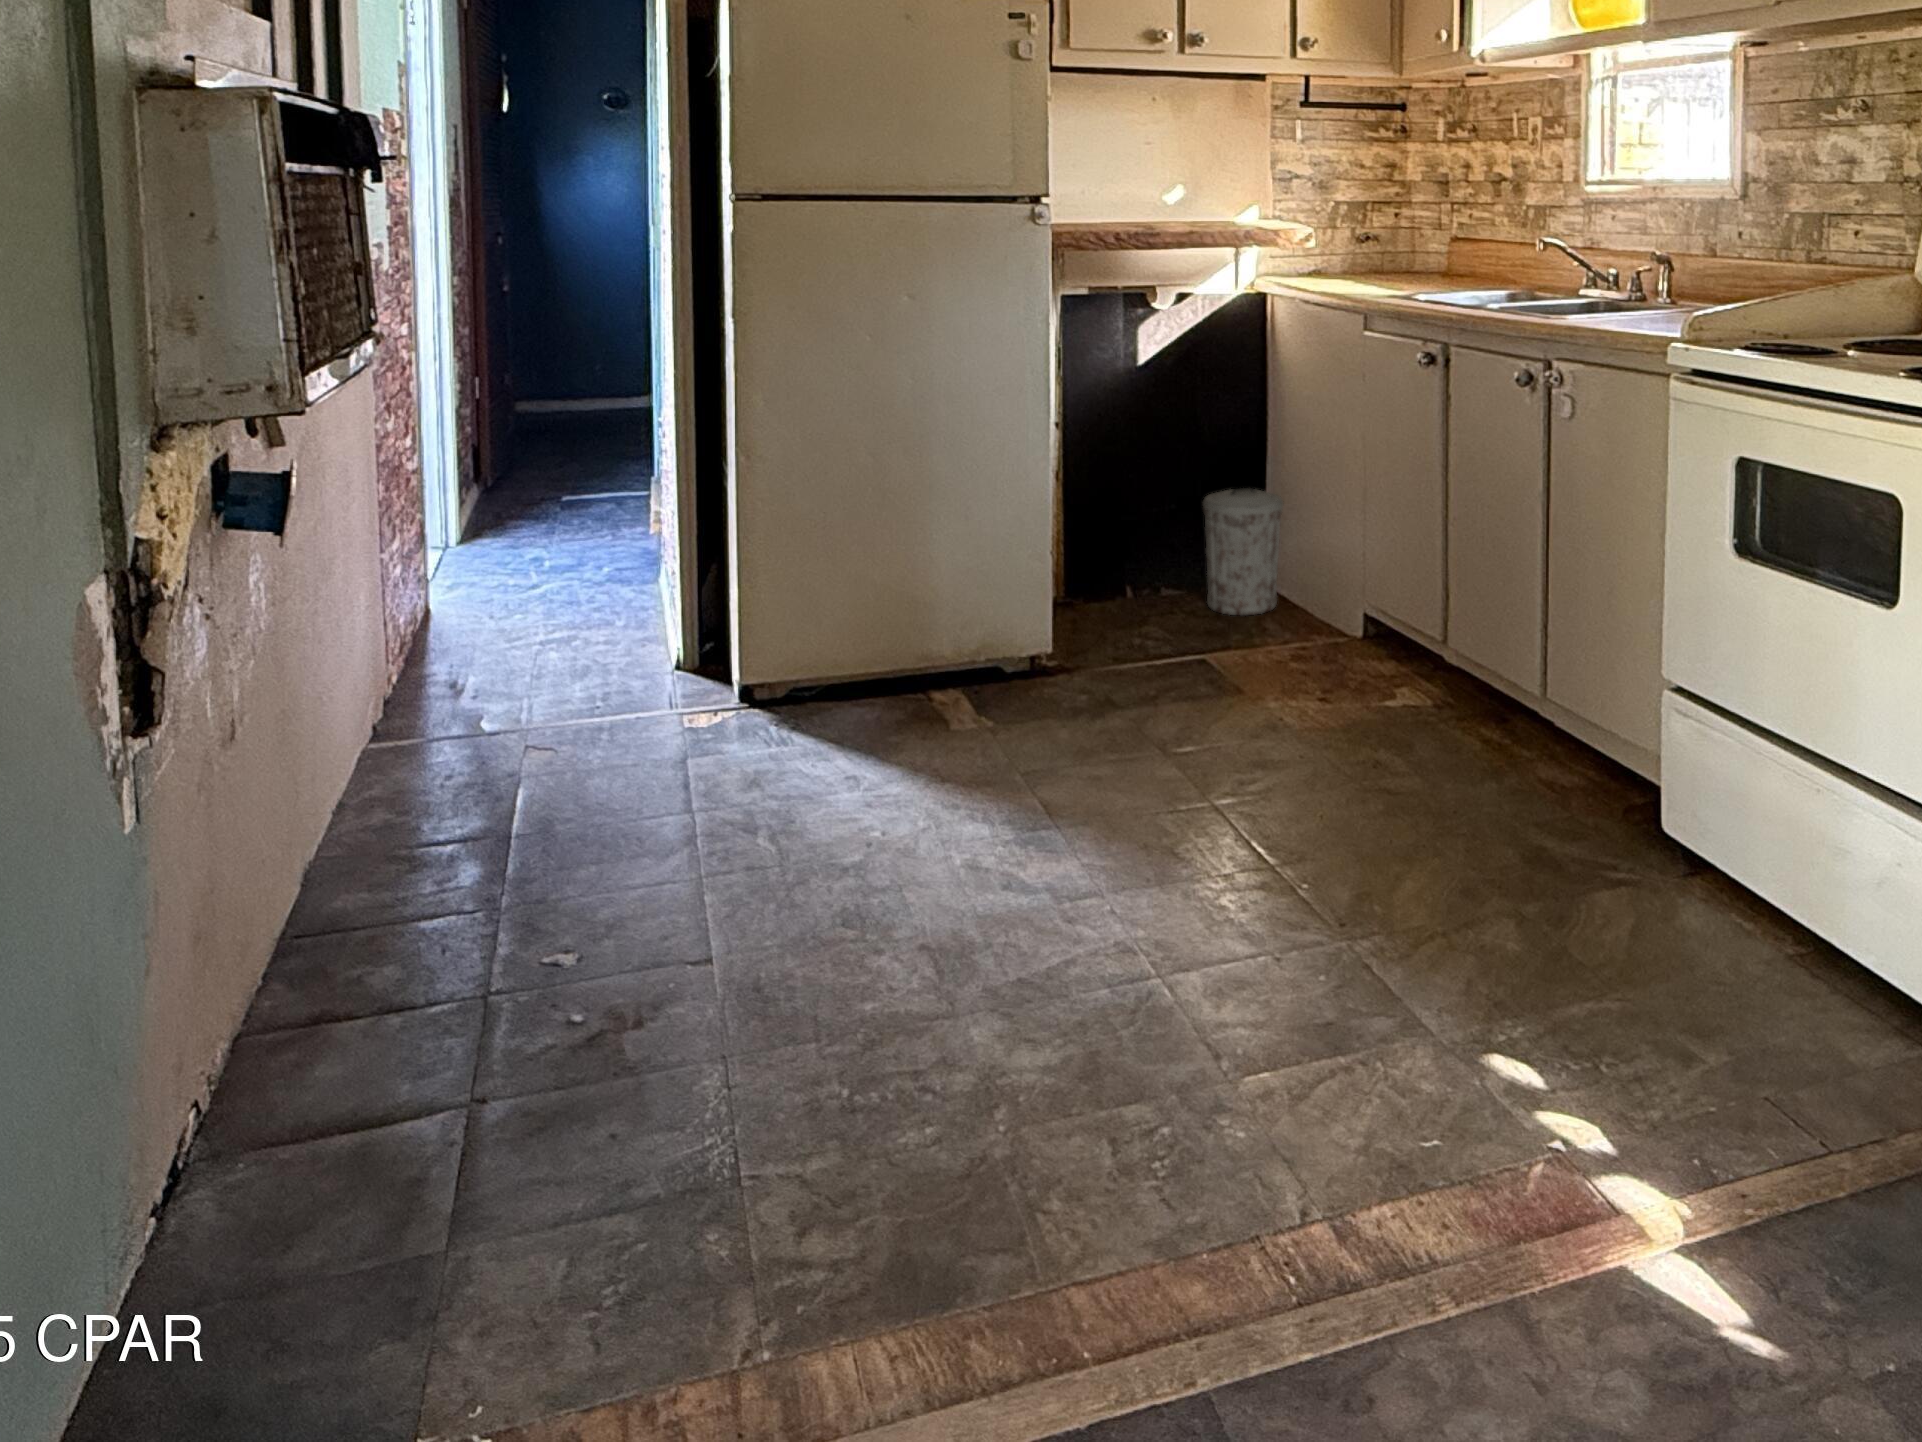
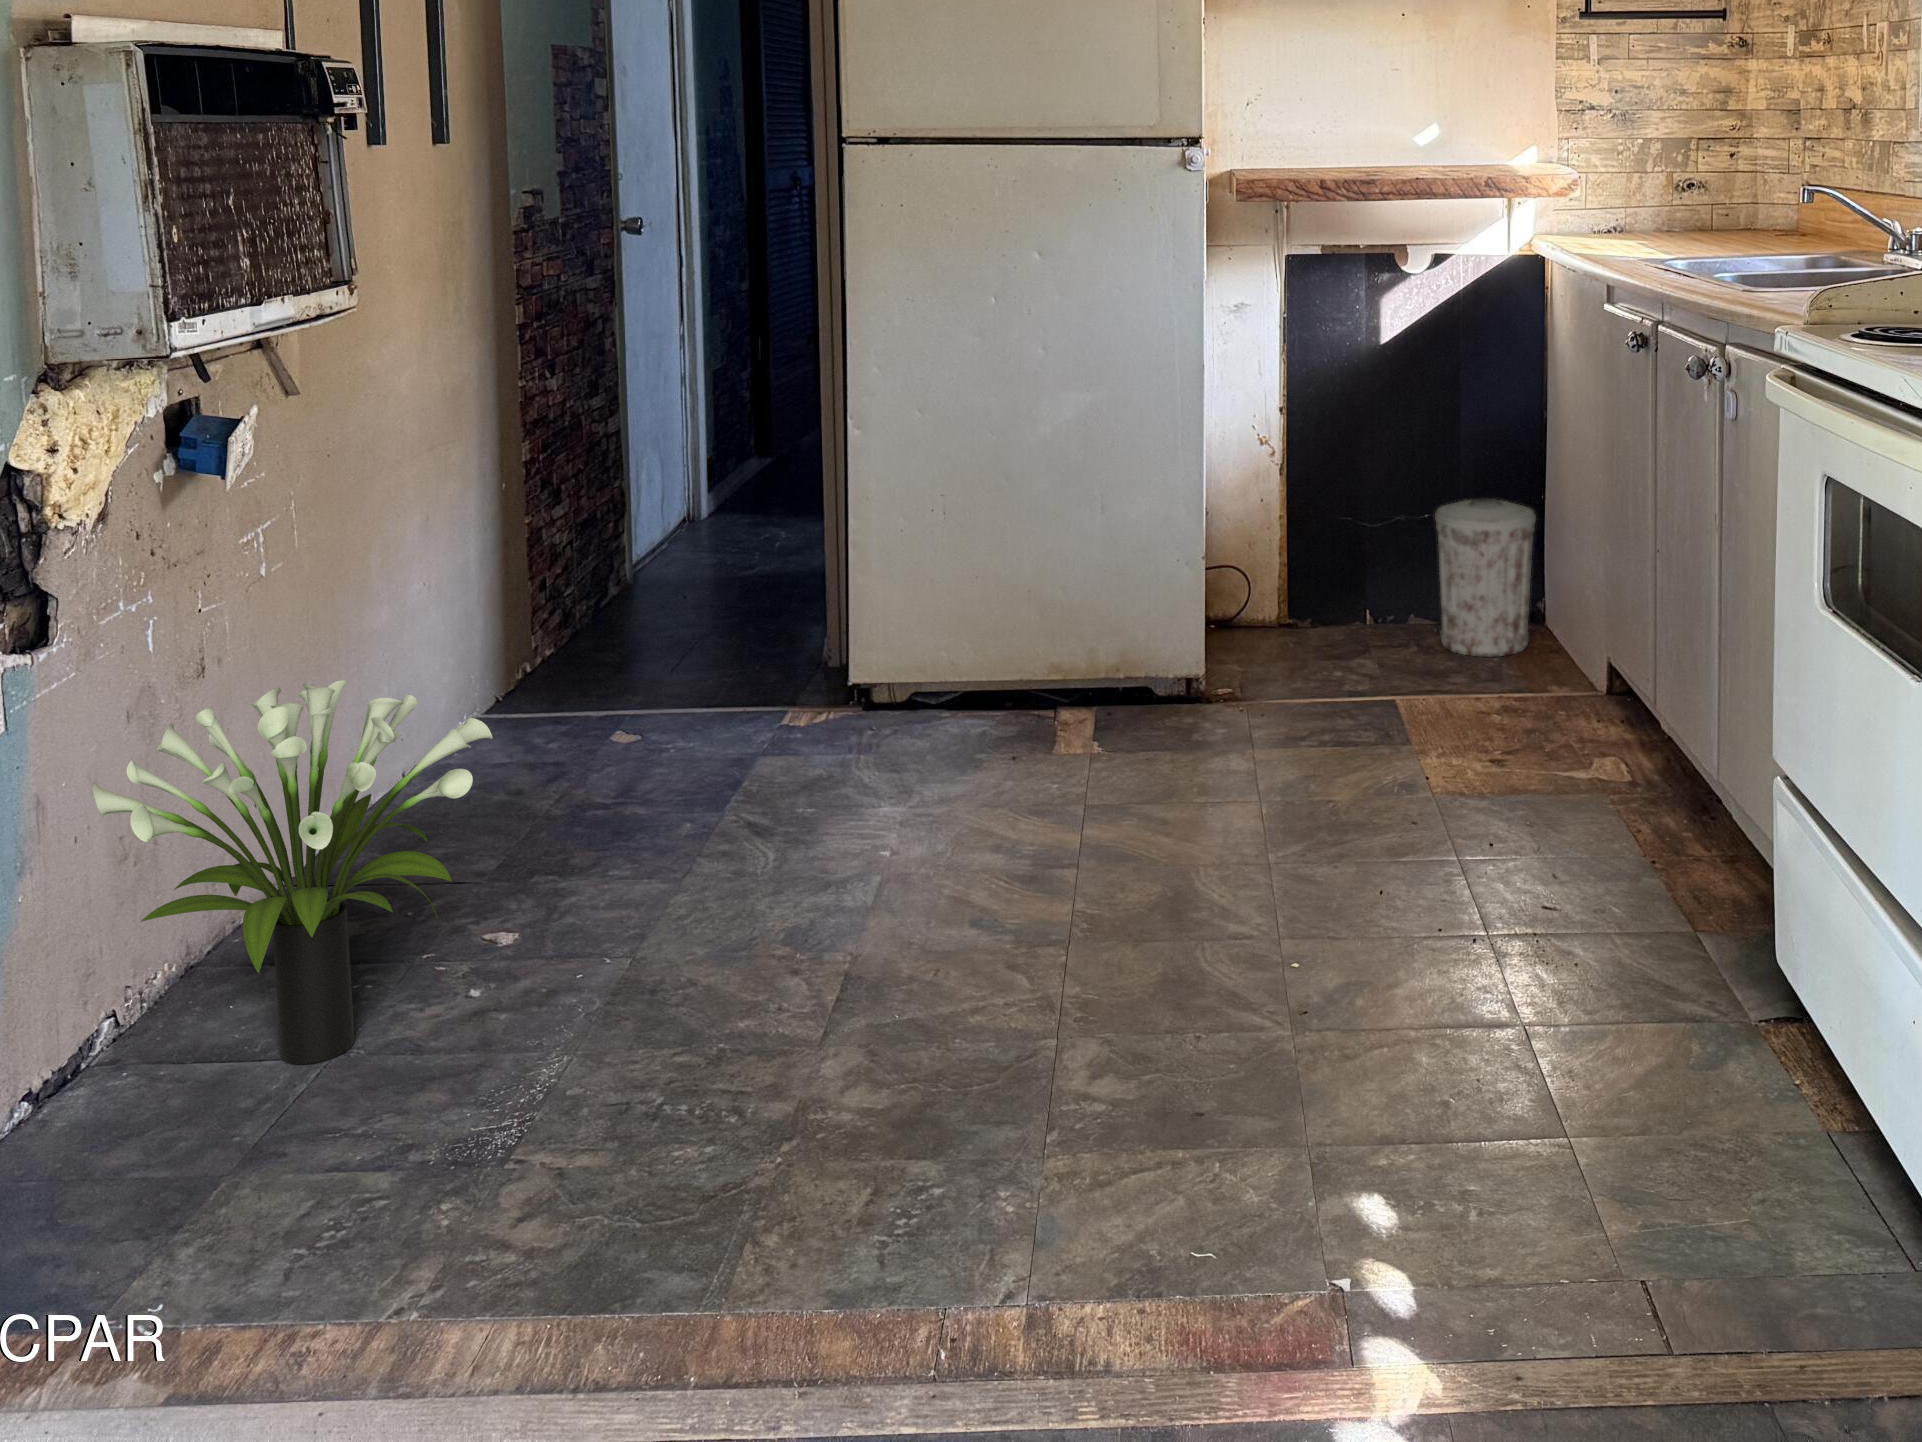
potted plant: none [169,763,619,1173] -> present [93,680,493,1064]

